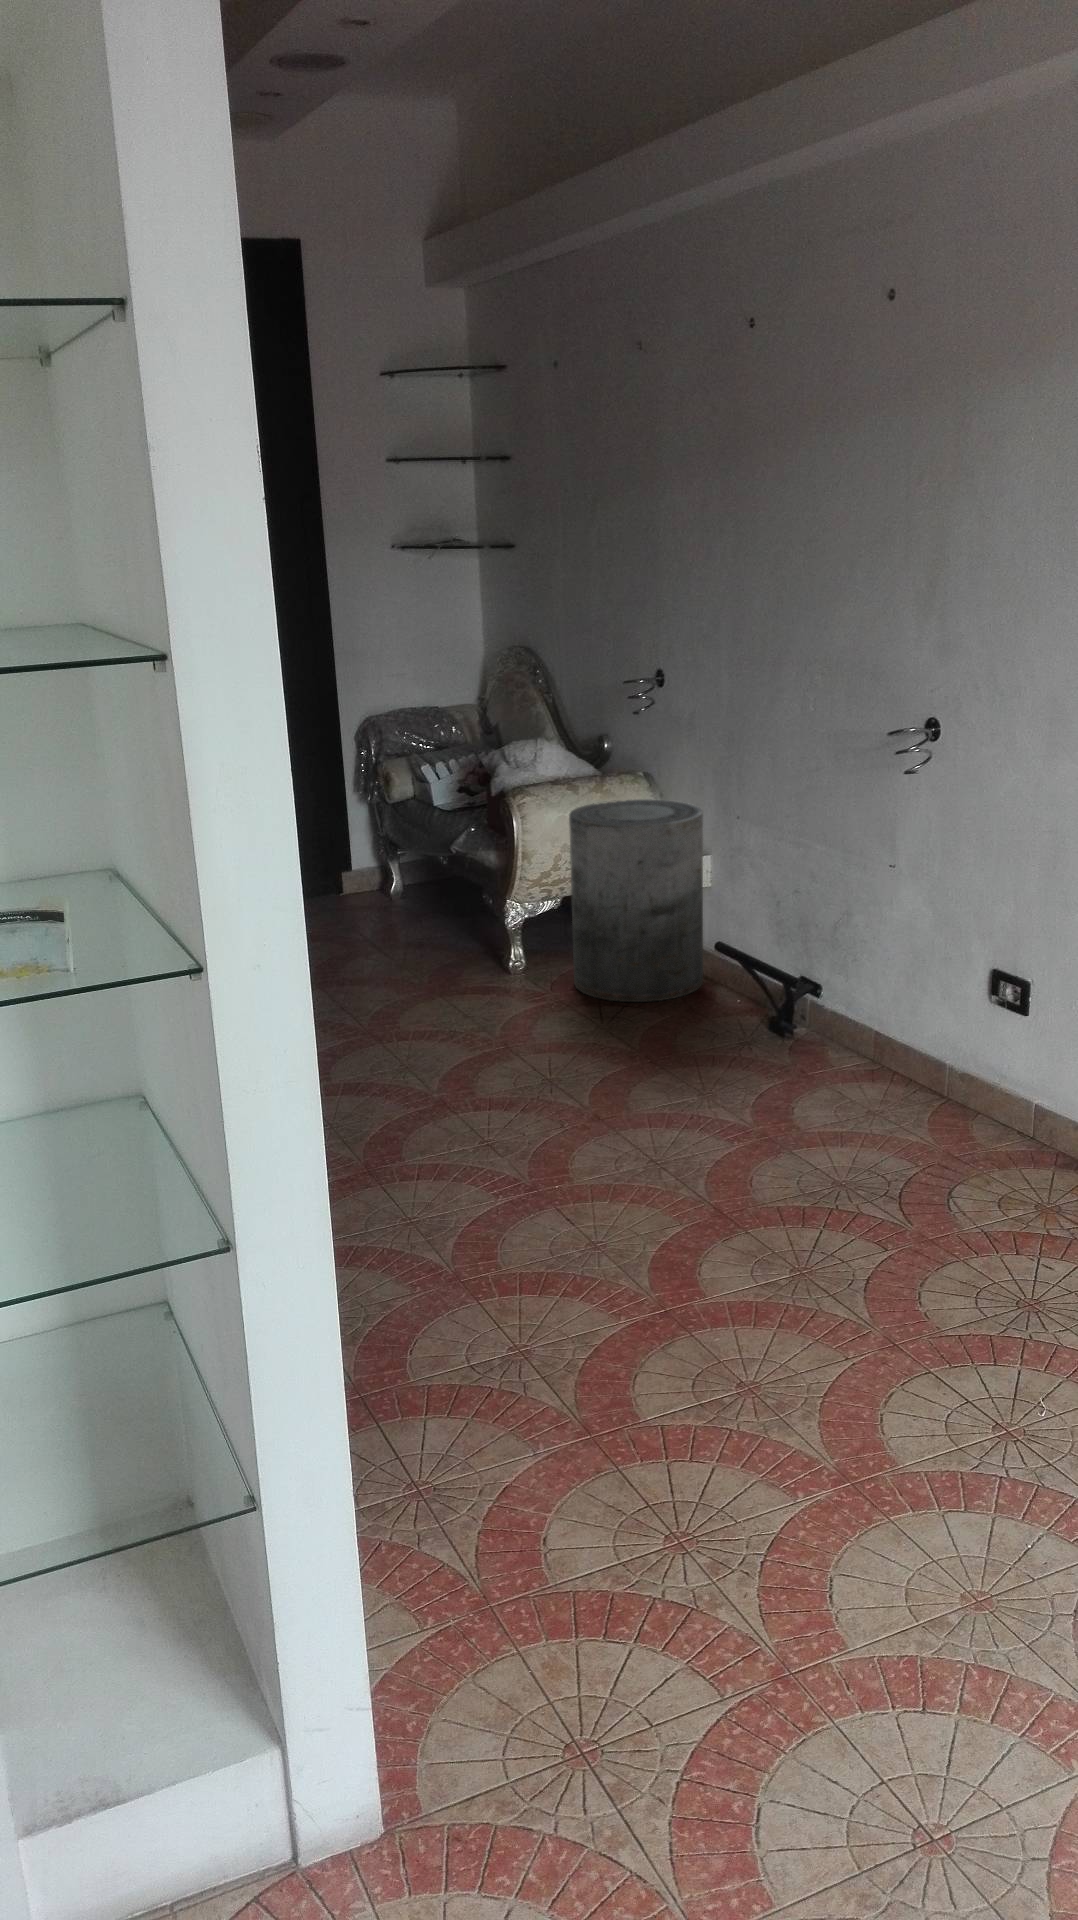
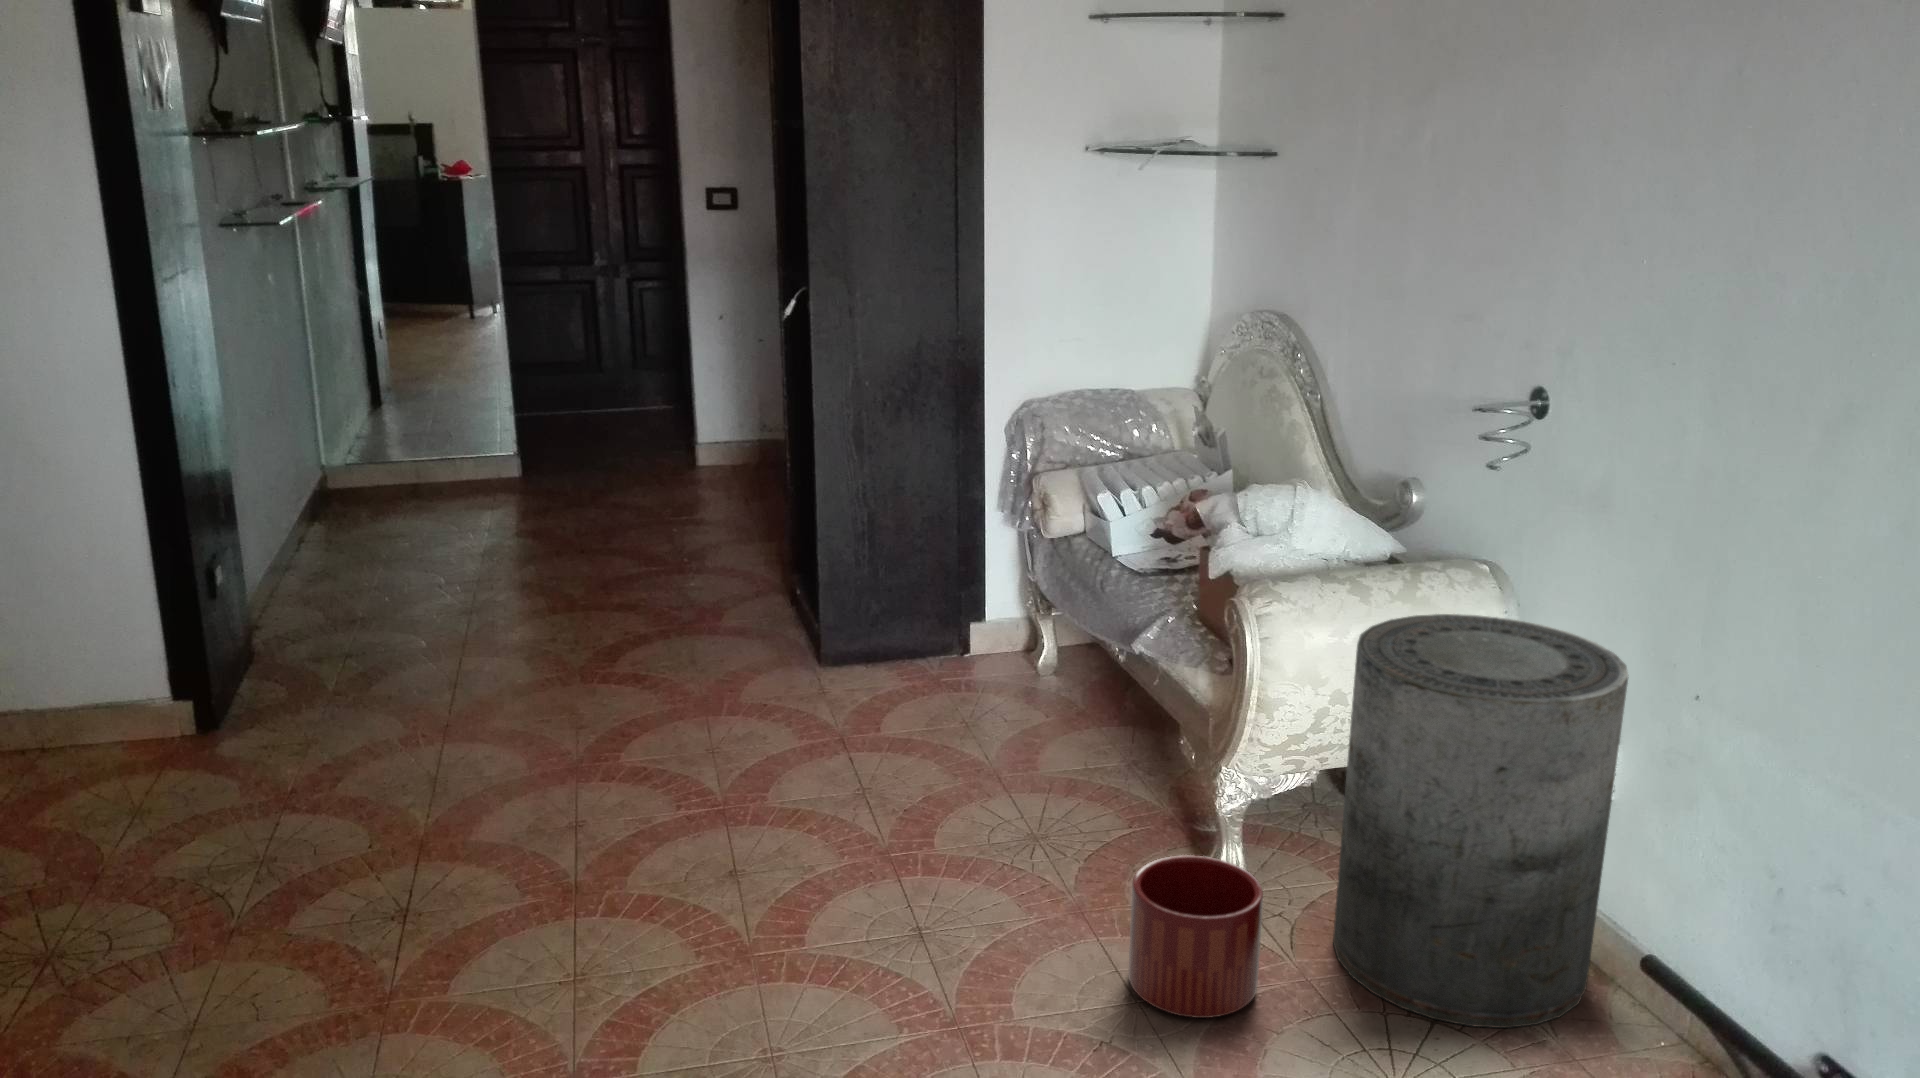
planter: none [463,938,534,1014] -> present [1129,855,1263,1018]

